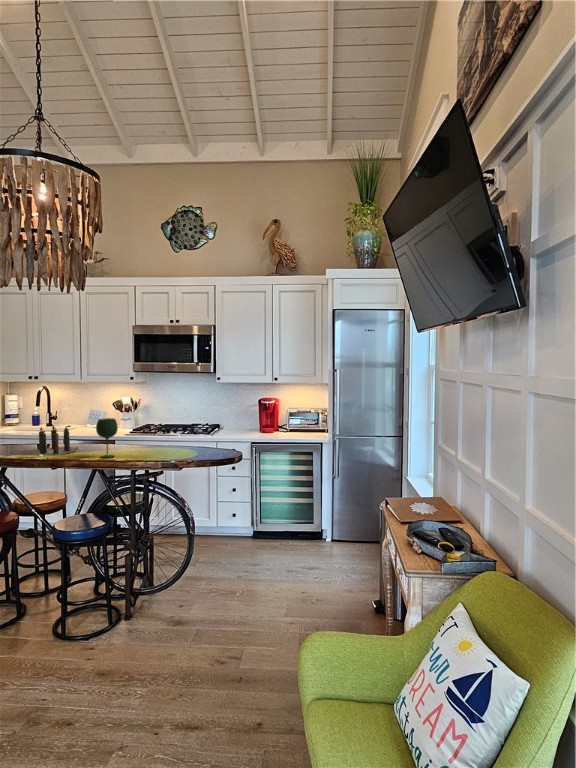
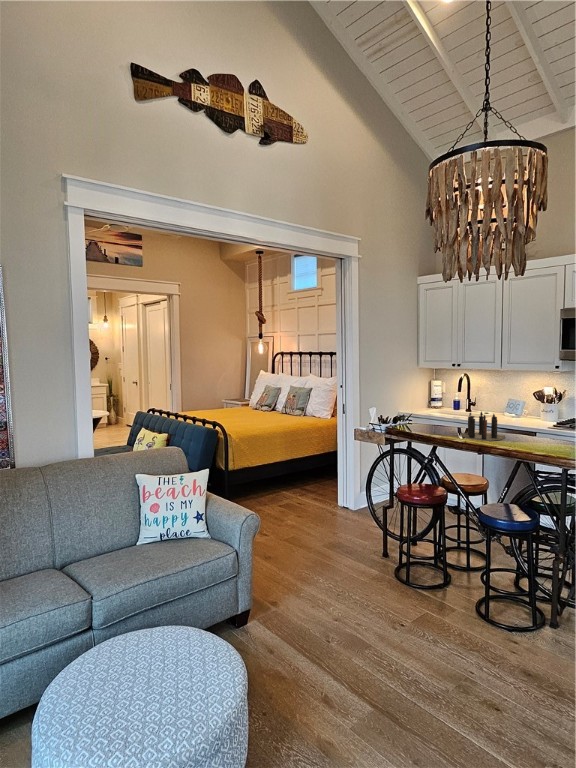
wine glass: present [96,418,118,458] -> none [528,409,552,451]

